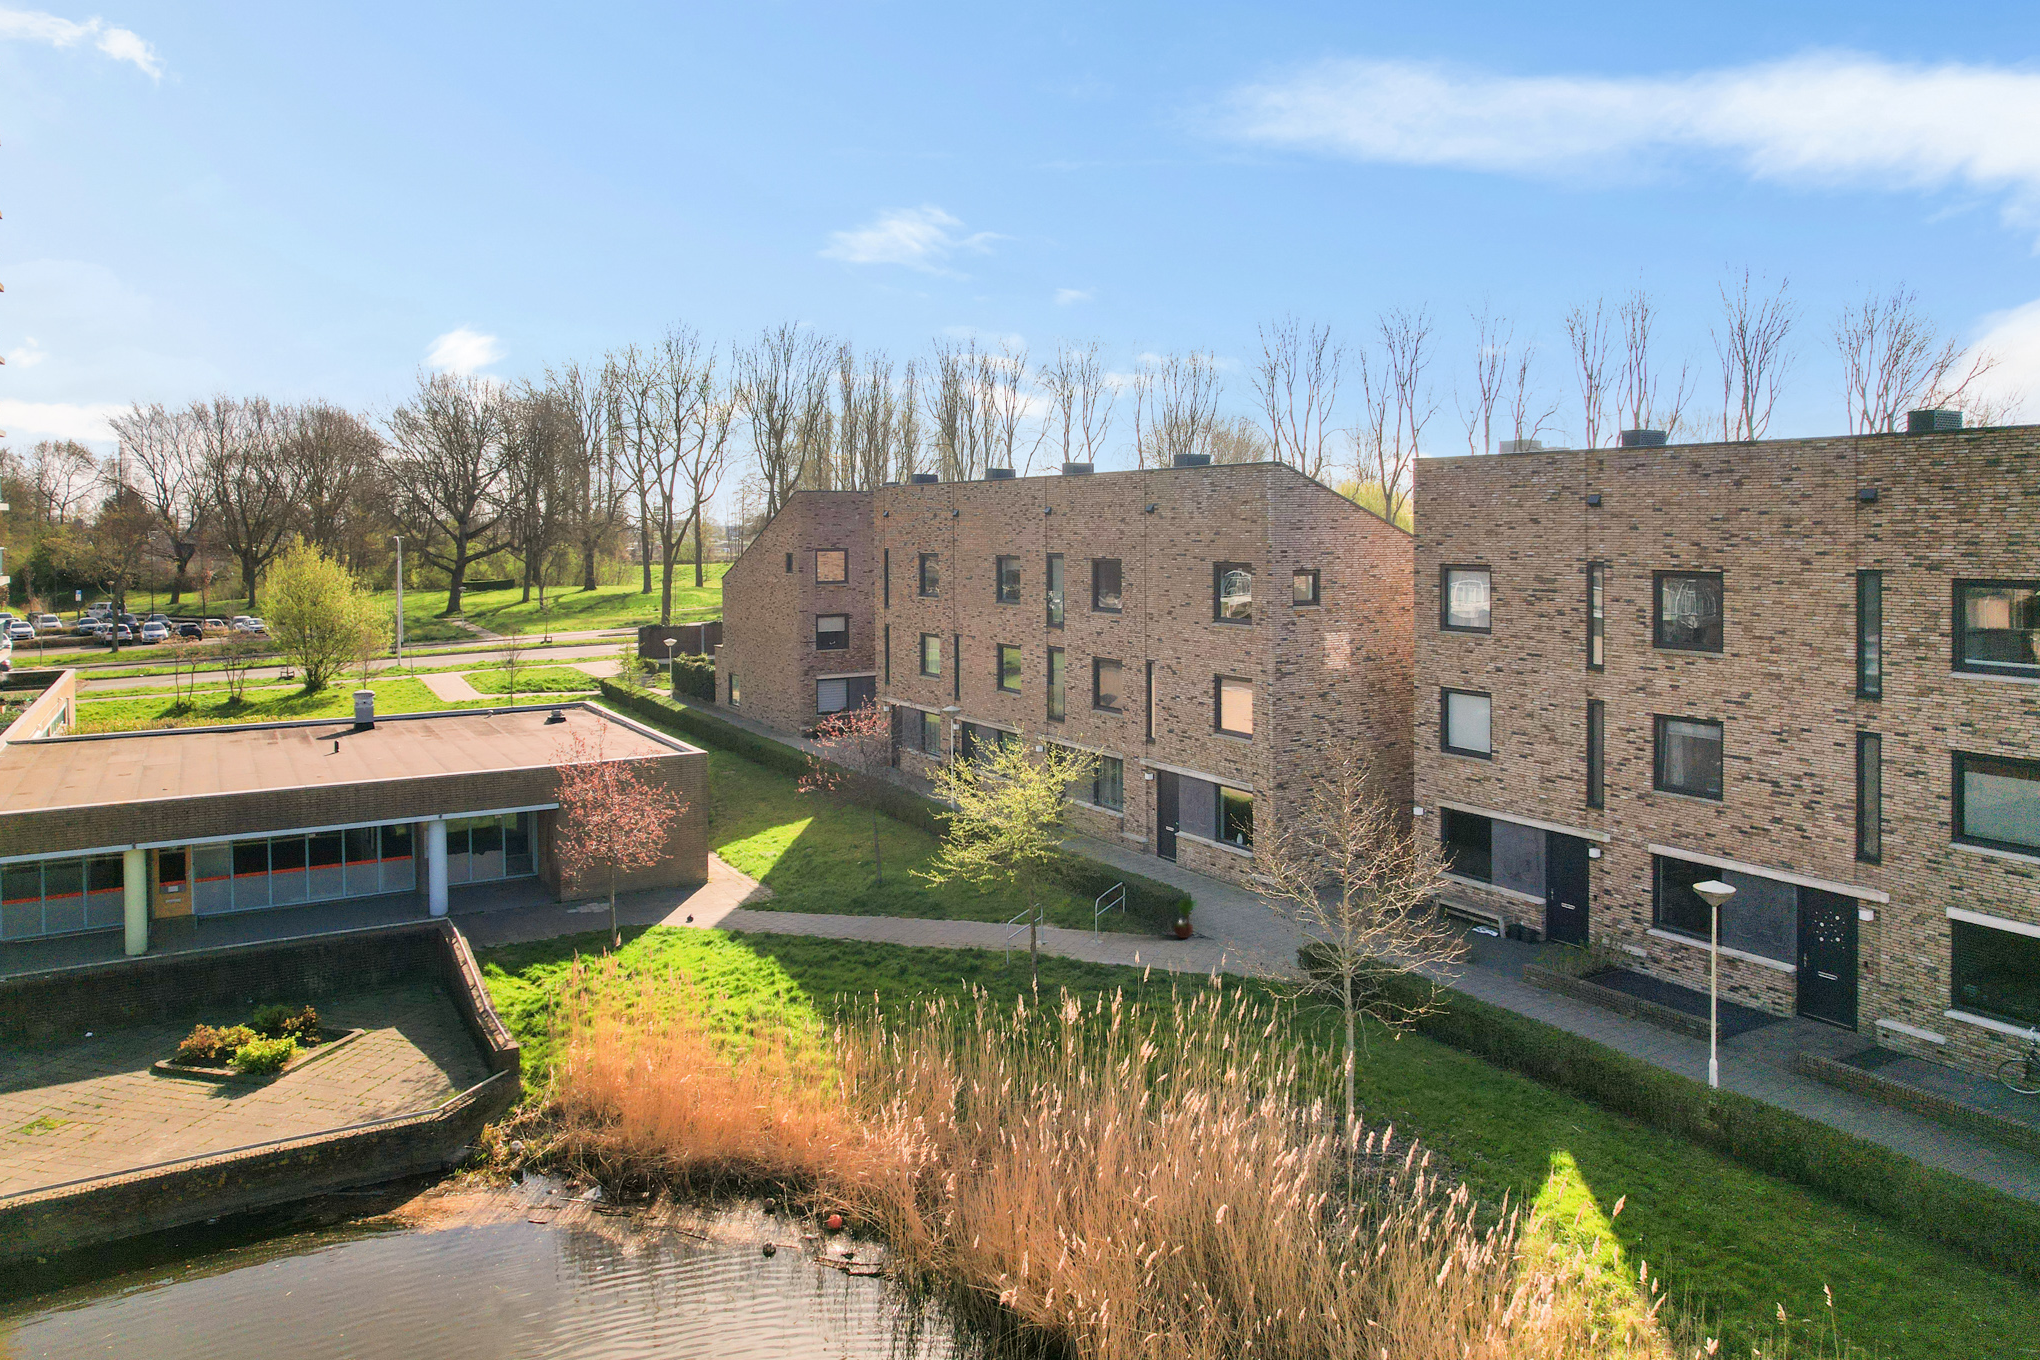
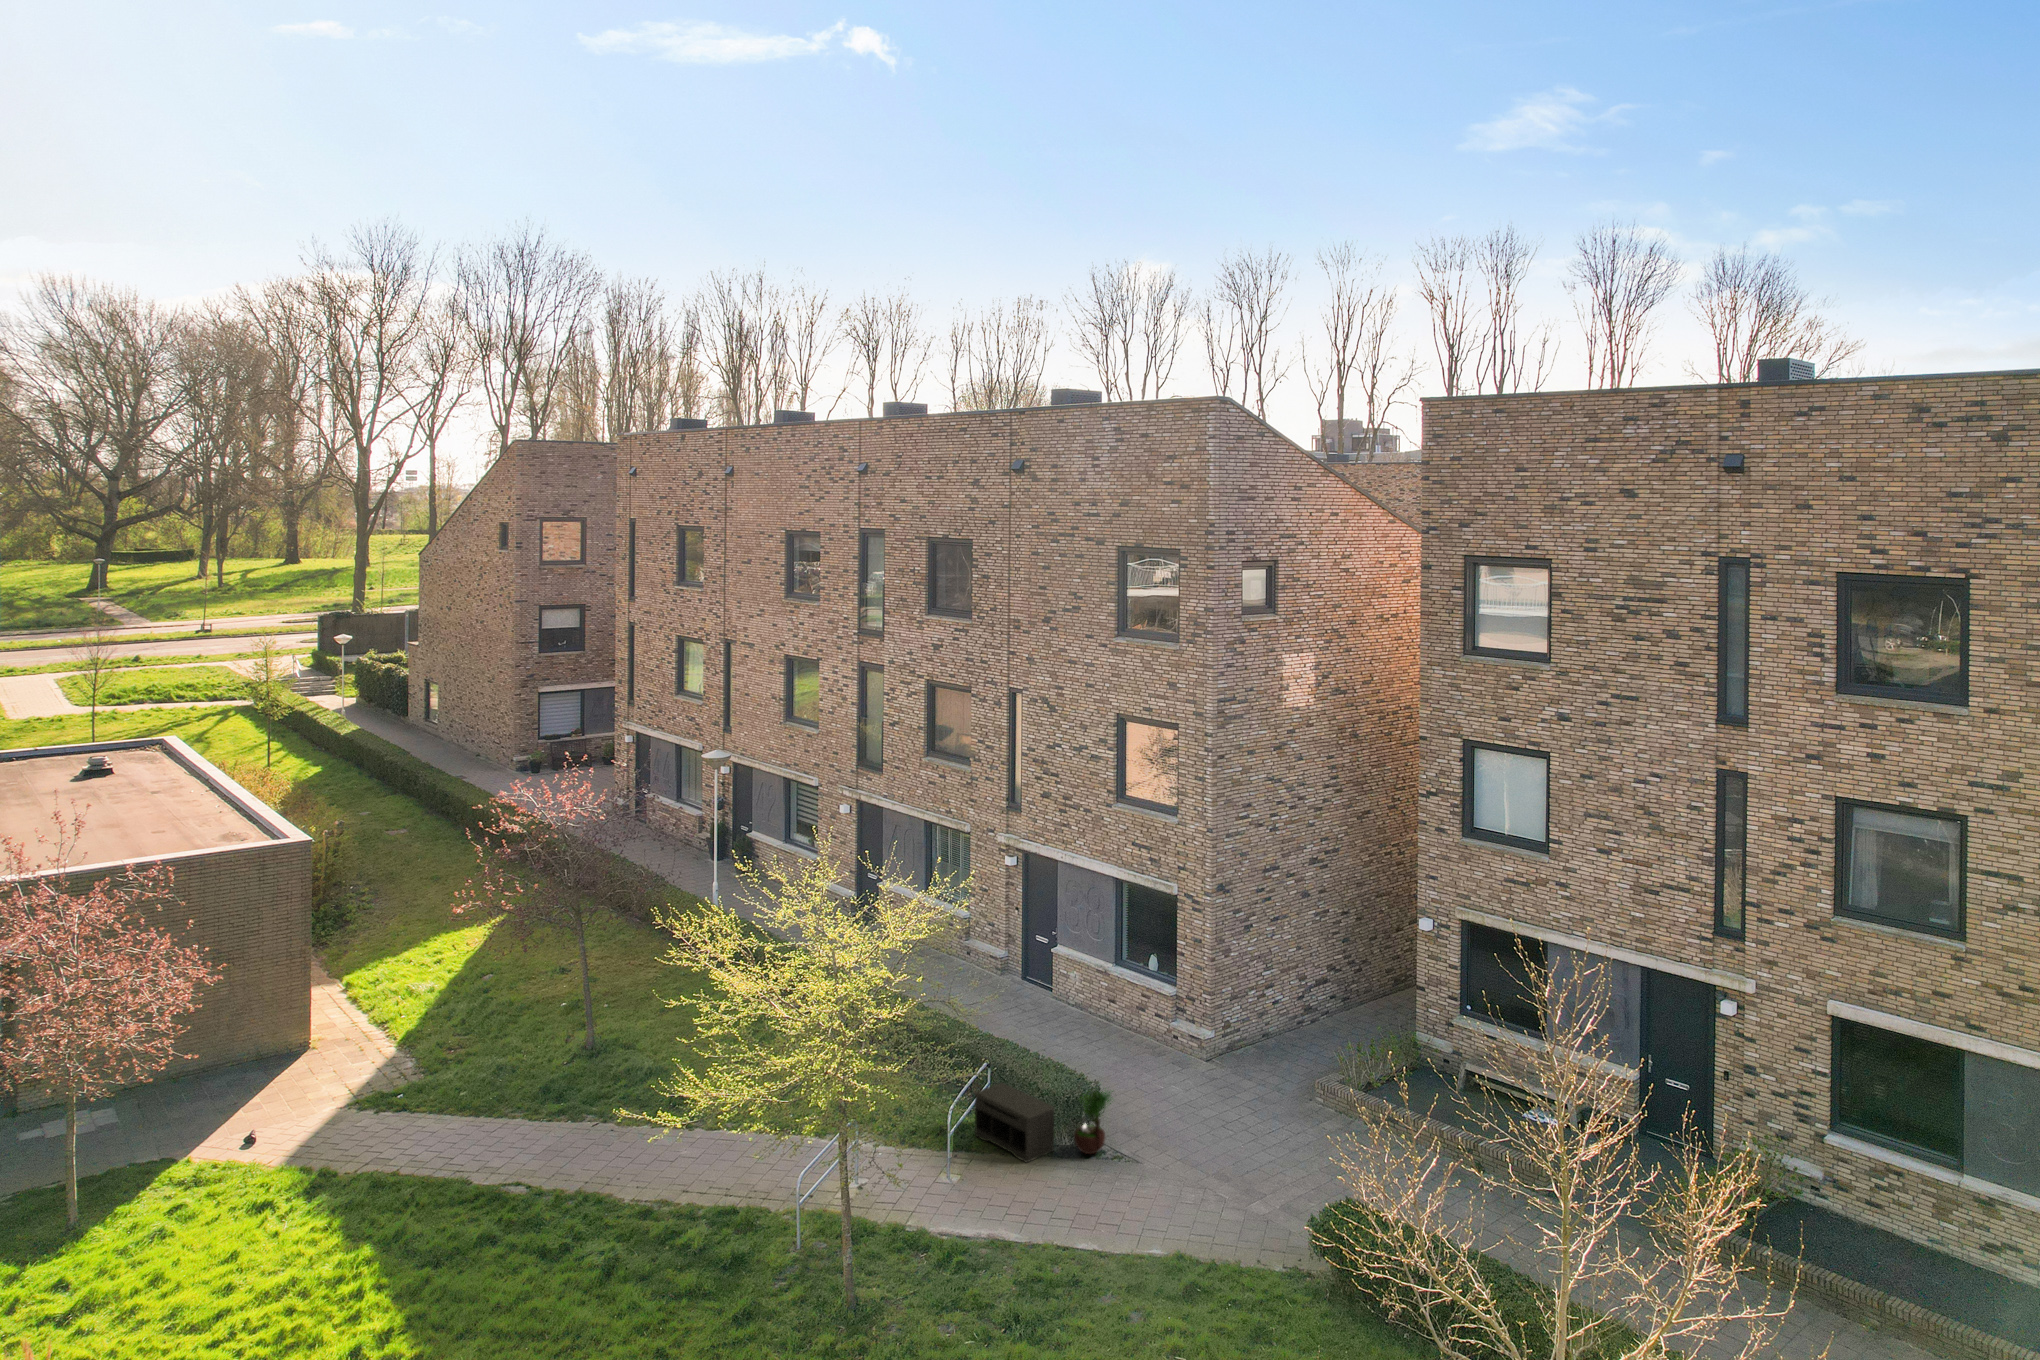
bench: none [1113,898,1162,940] -> present [975,1083,1054,1162]

